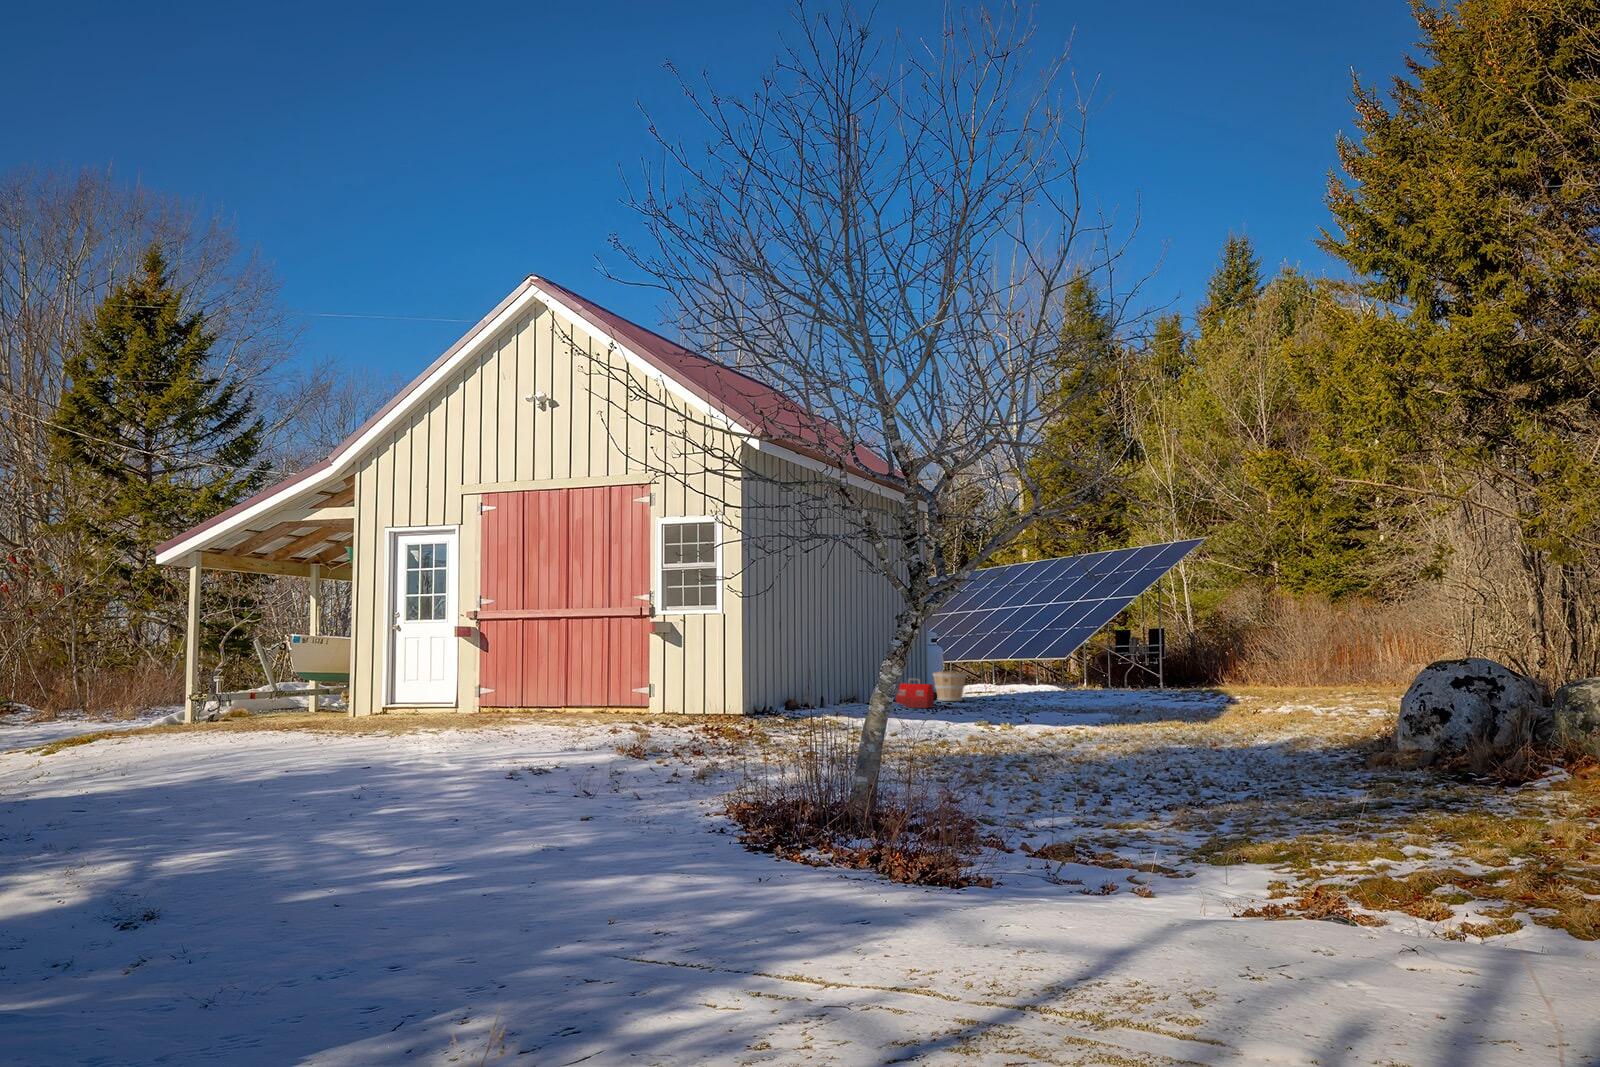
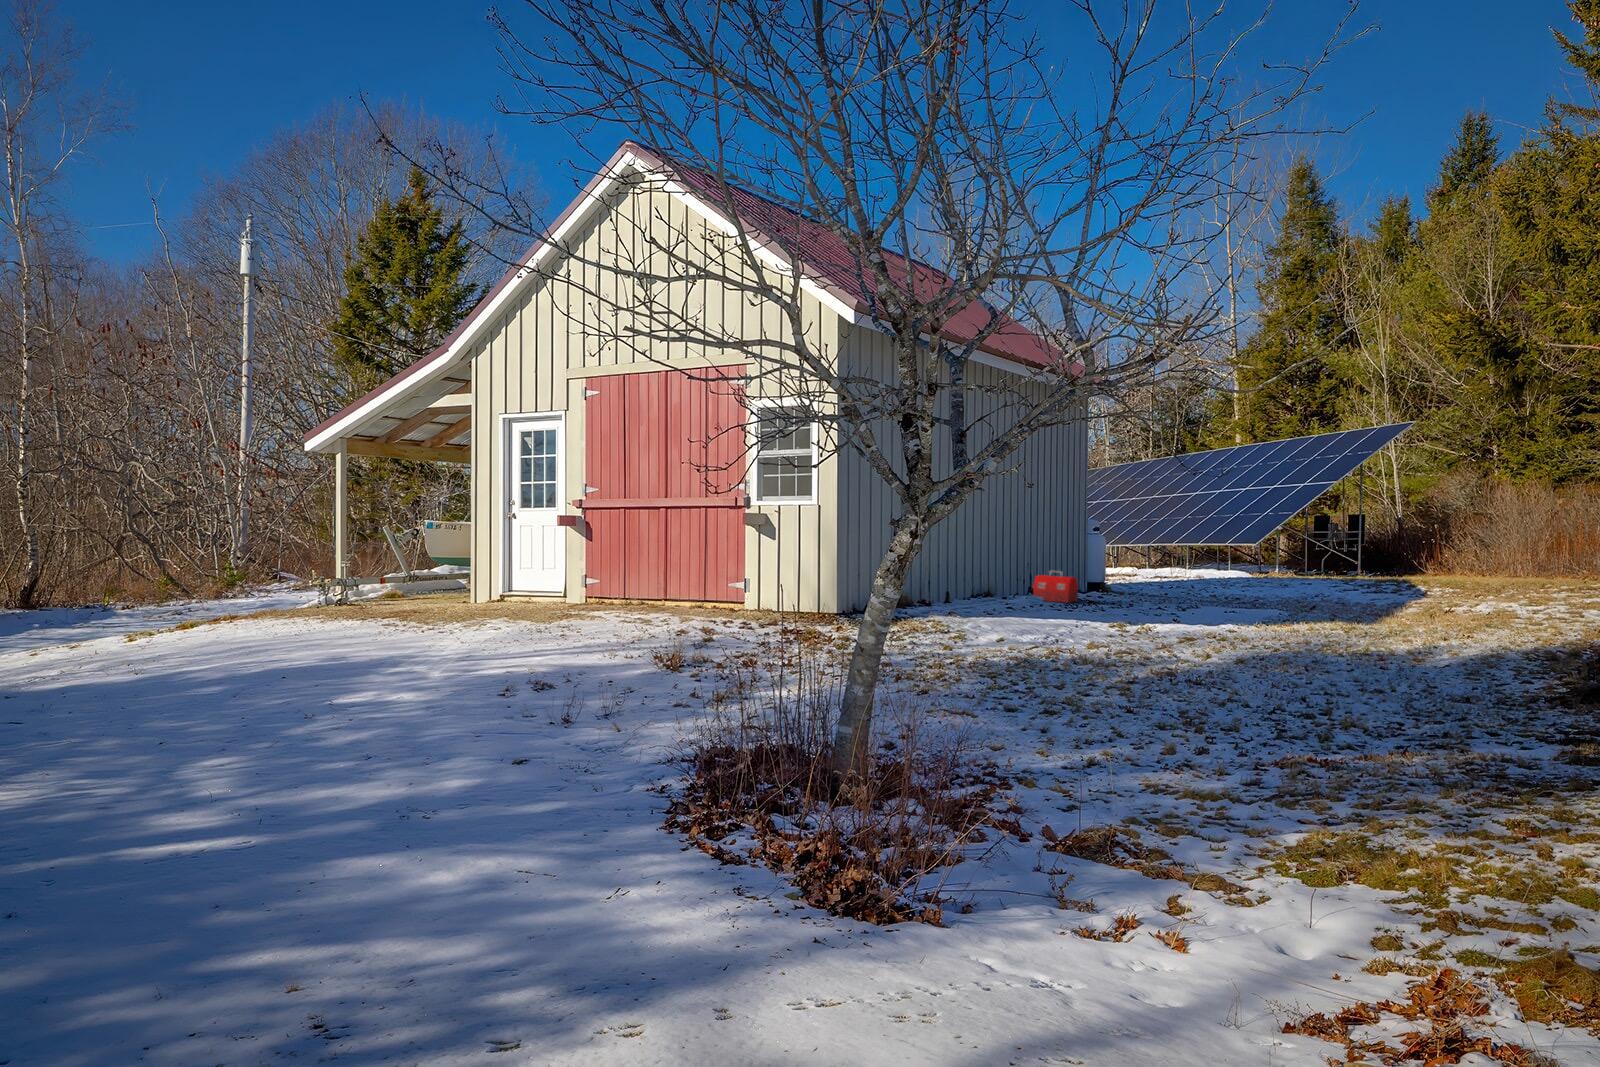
wooden bucket: present [933,671,967,701] -> none [1083,561,1121,594]

